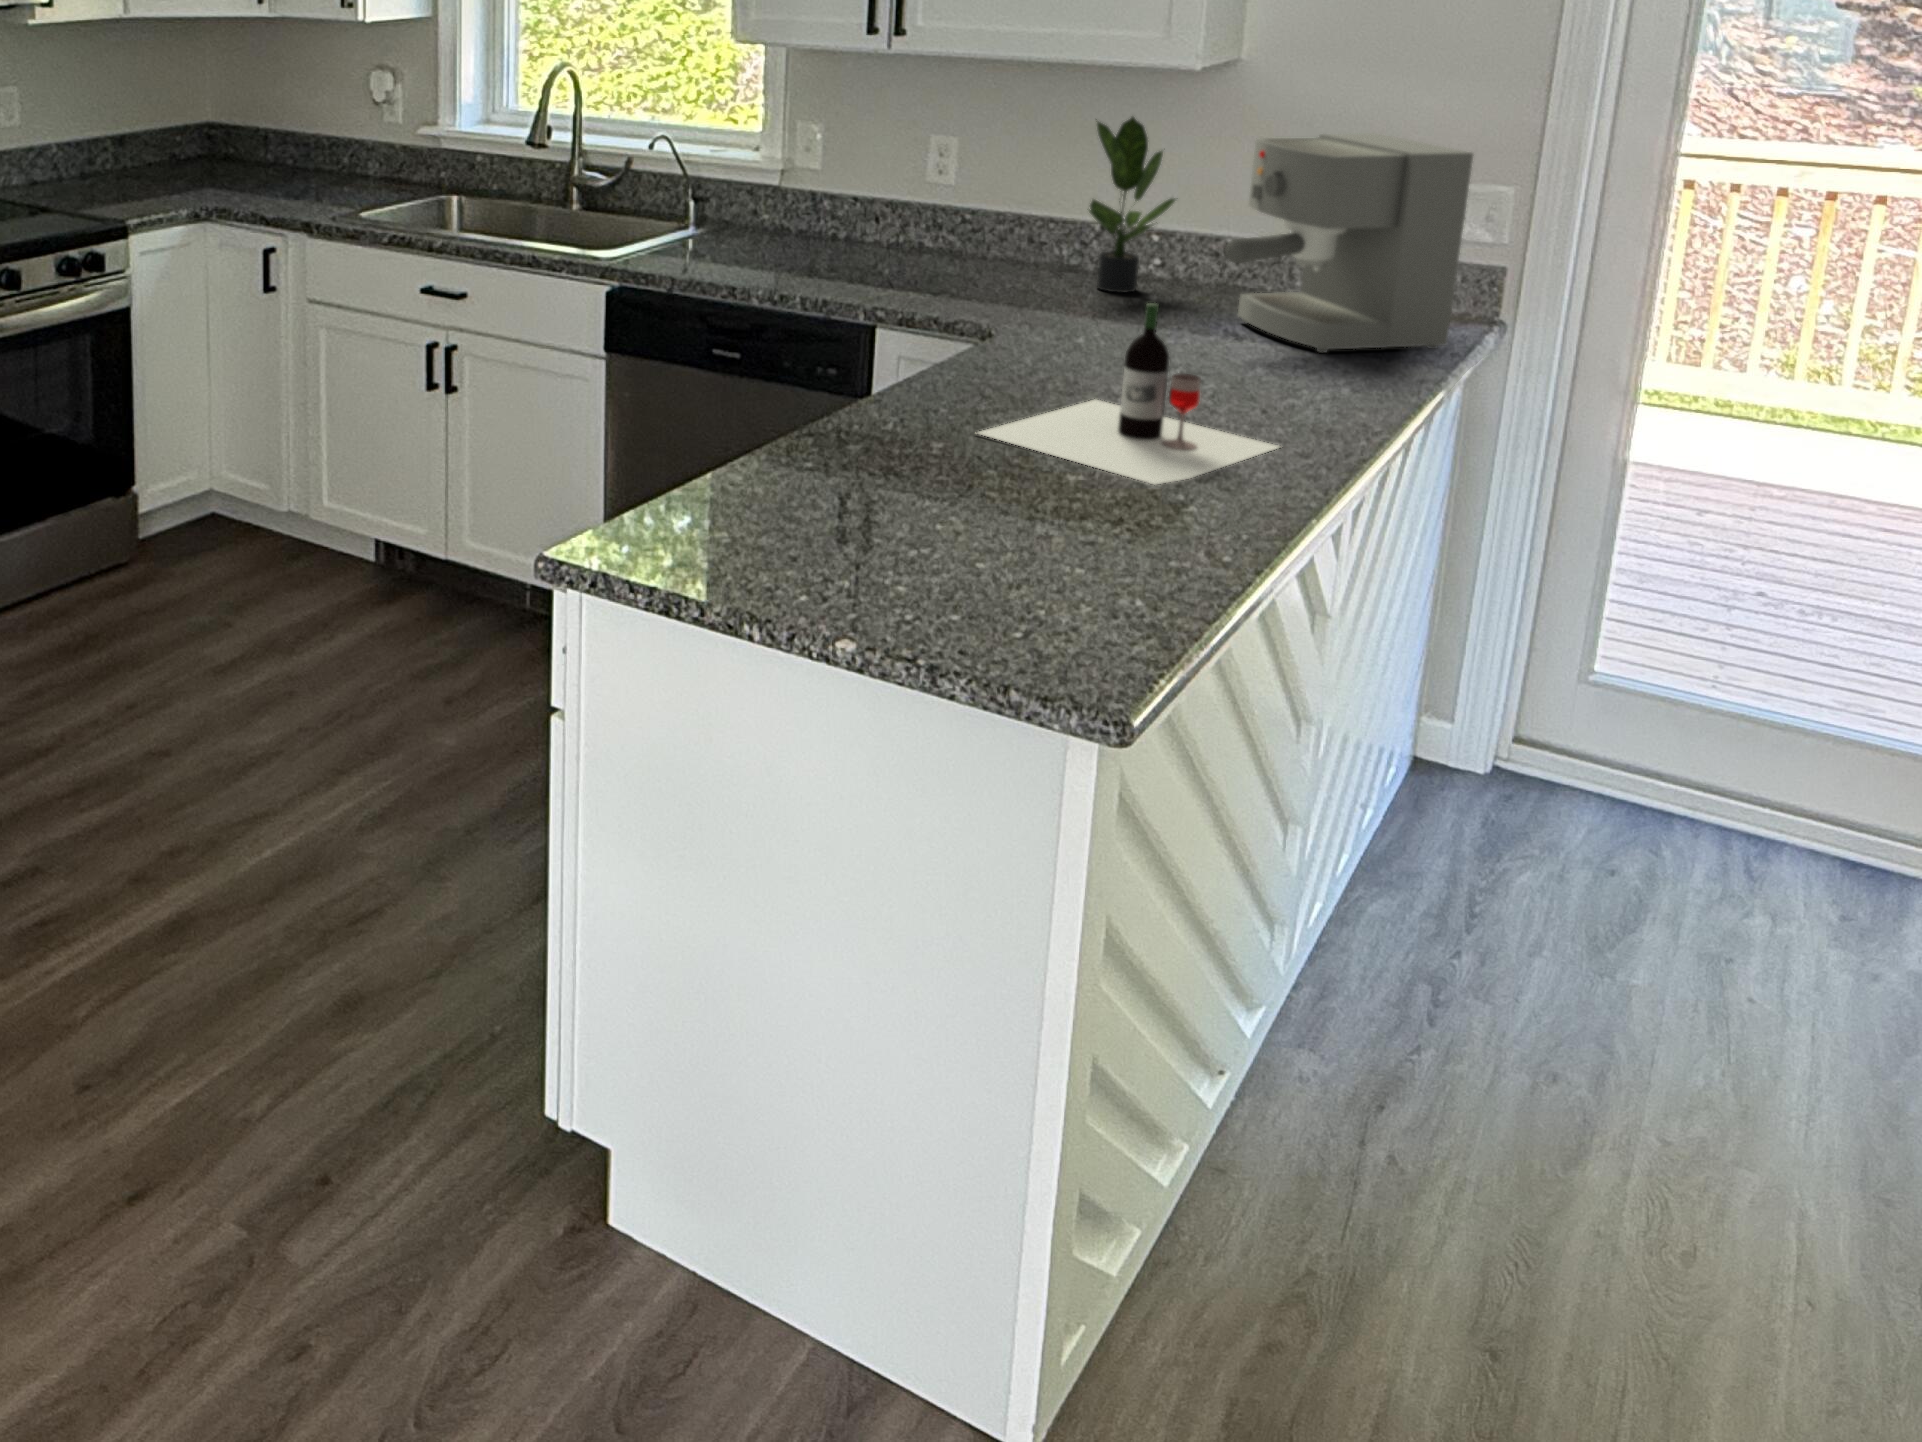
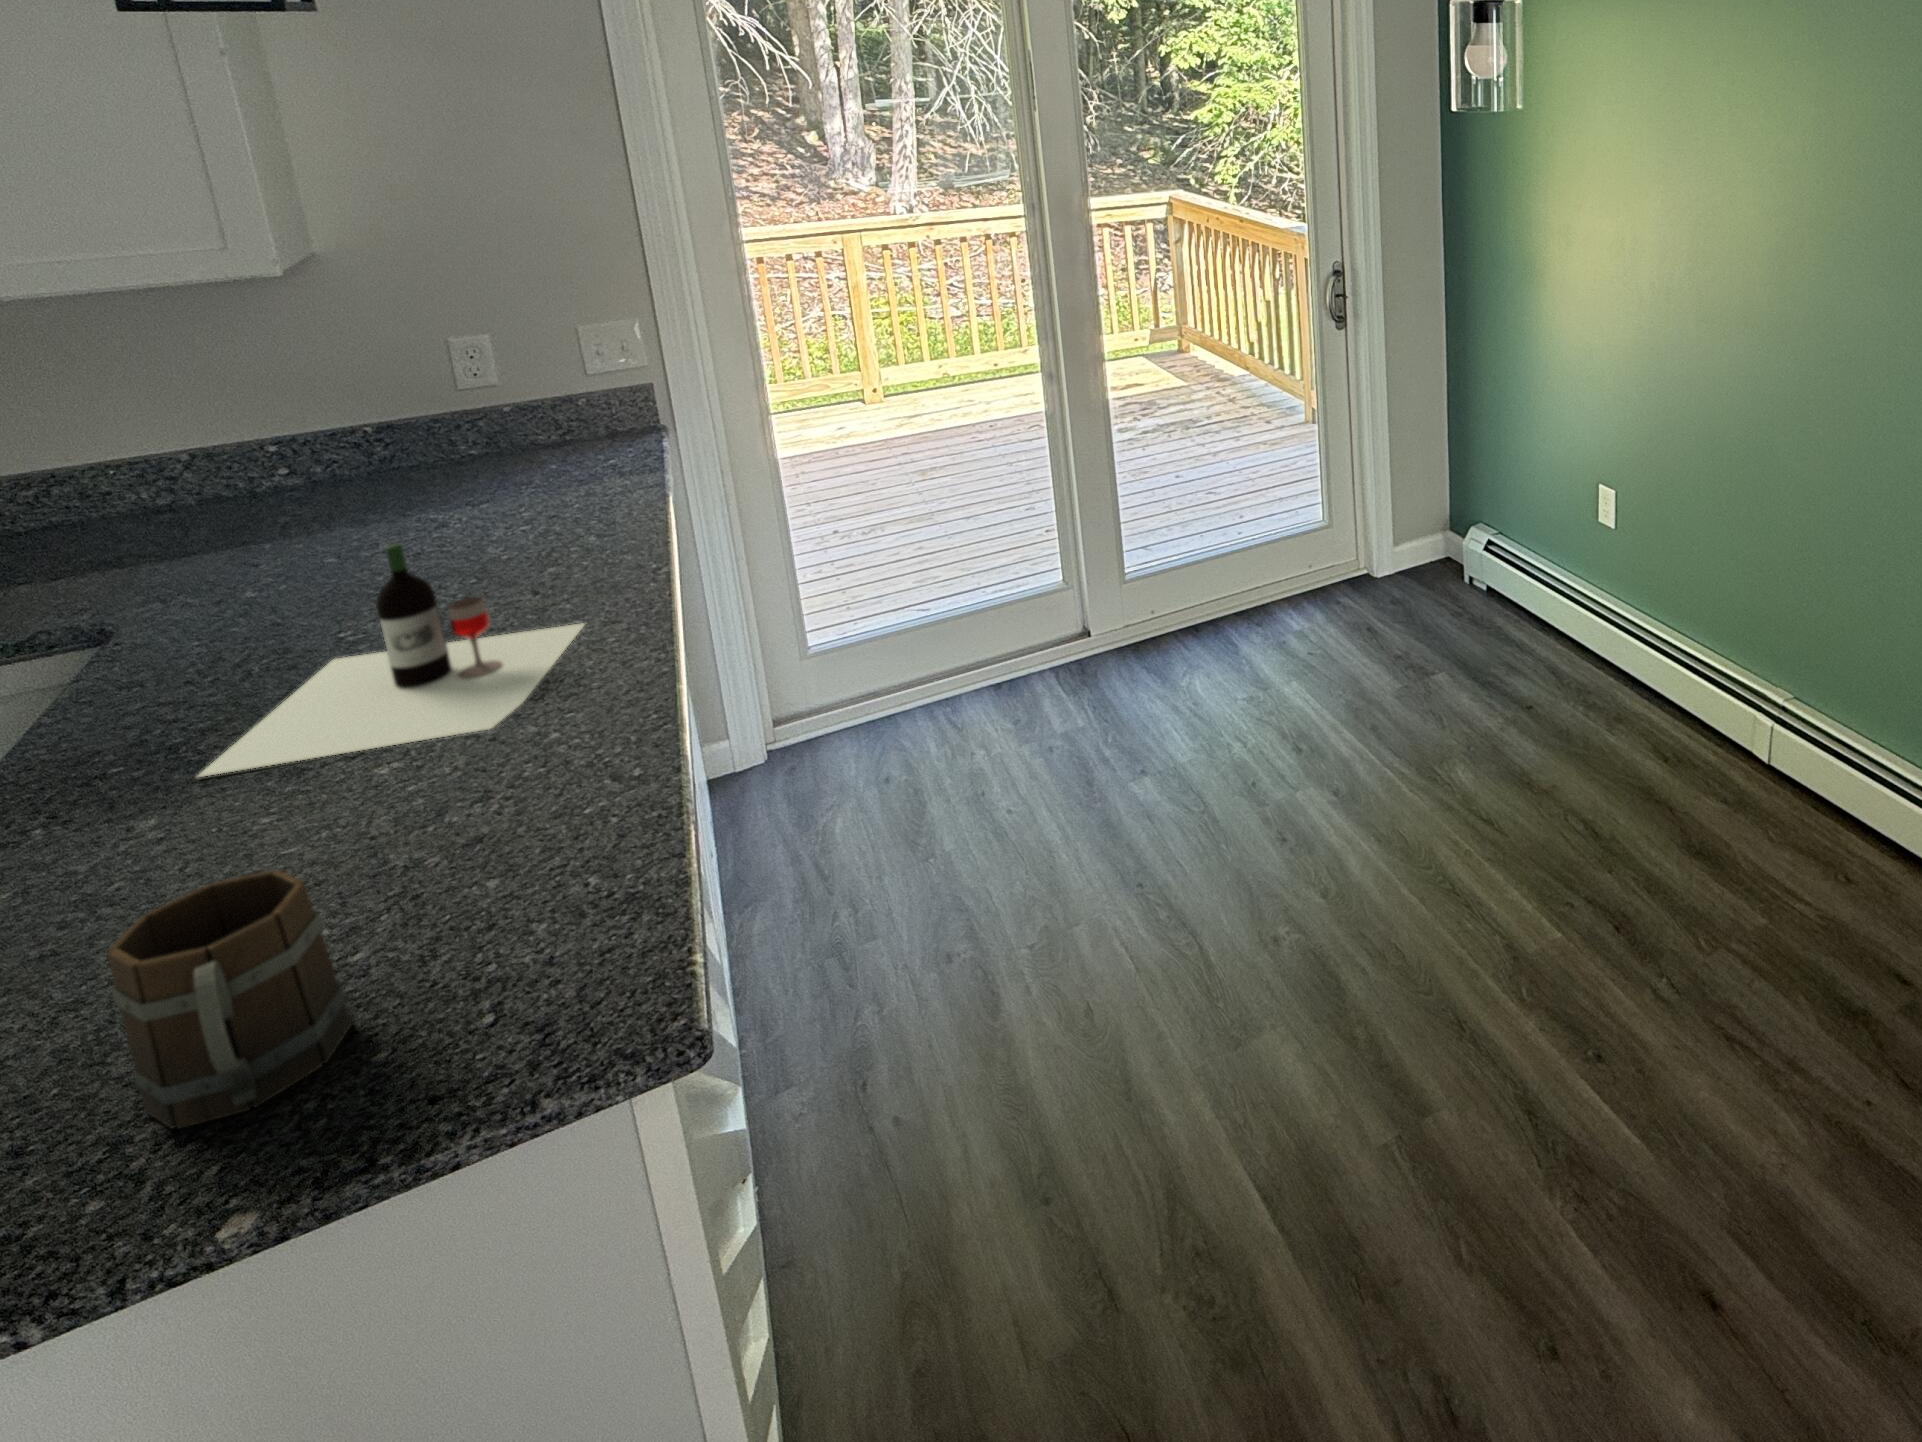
potted plant: present [1089,117,1175,292] -> none [148,331,297,521]
coffee maker: present [1225,133,1474,353] -> none [385,302,644,510]
mug: none [845,445,960,603] -> present [107,870,351,1129]

